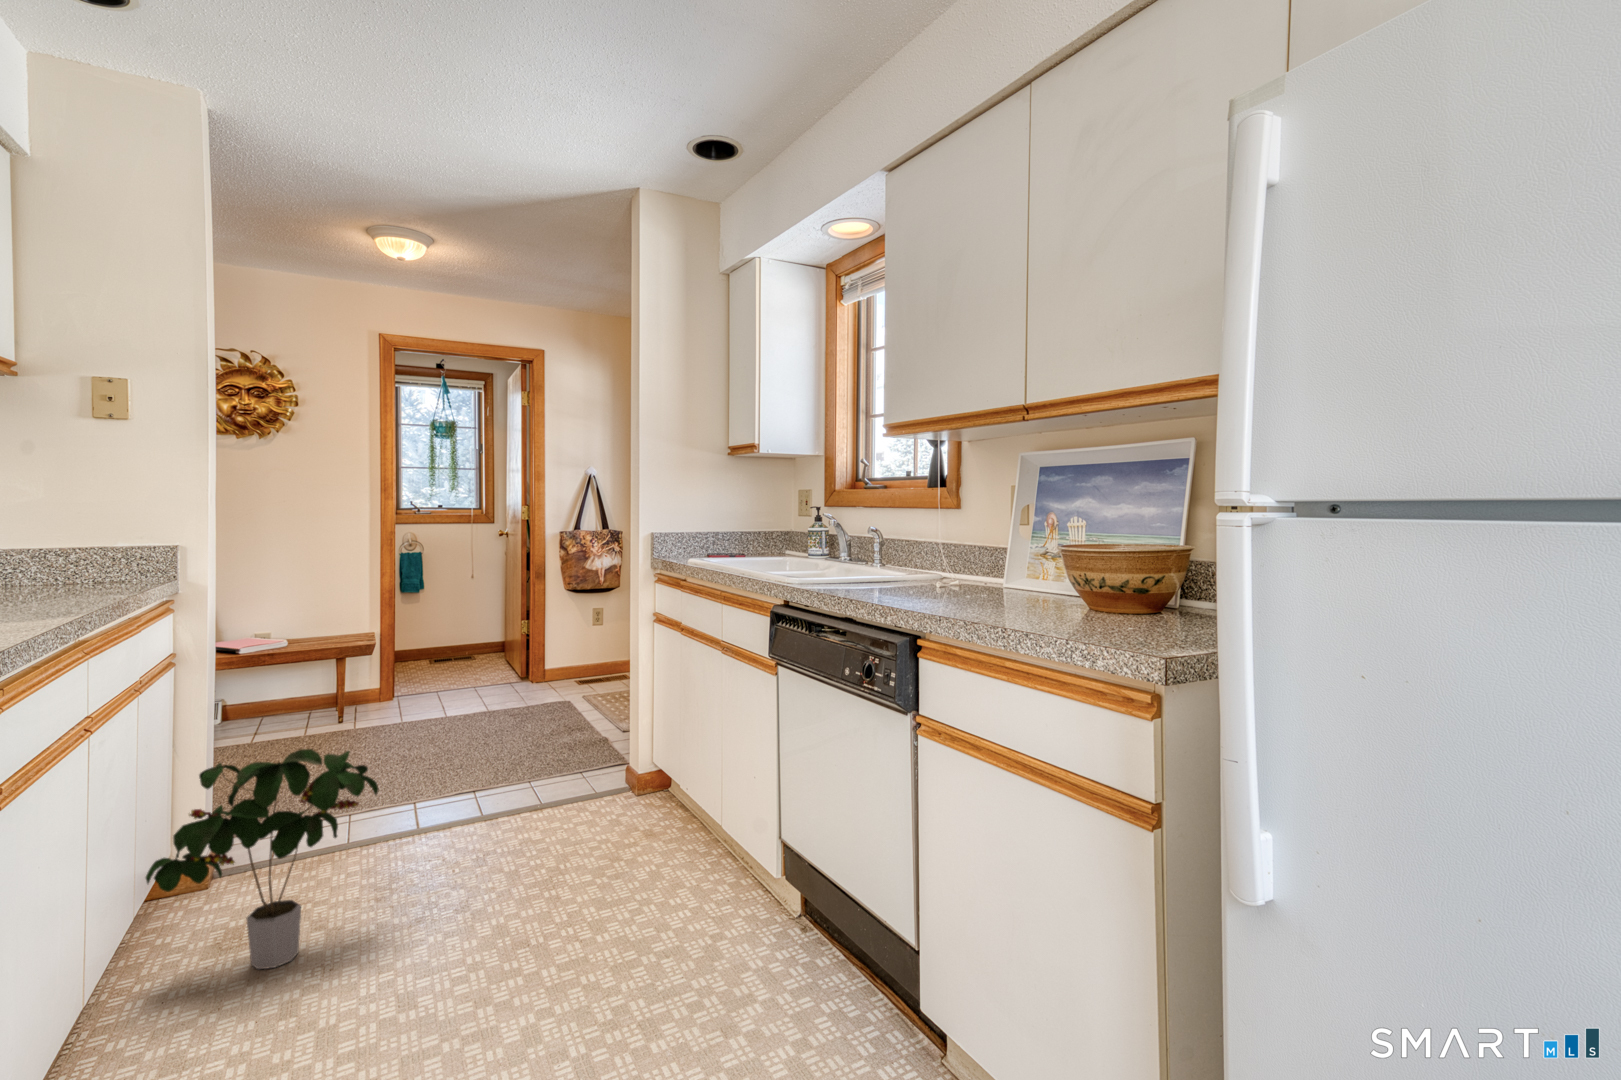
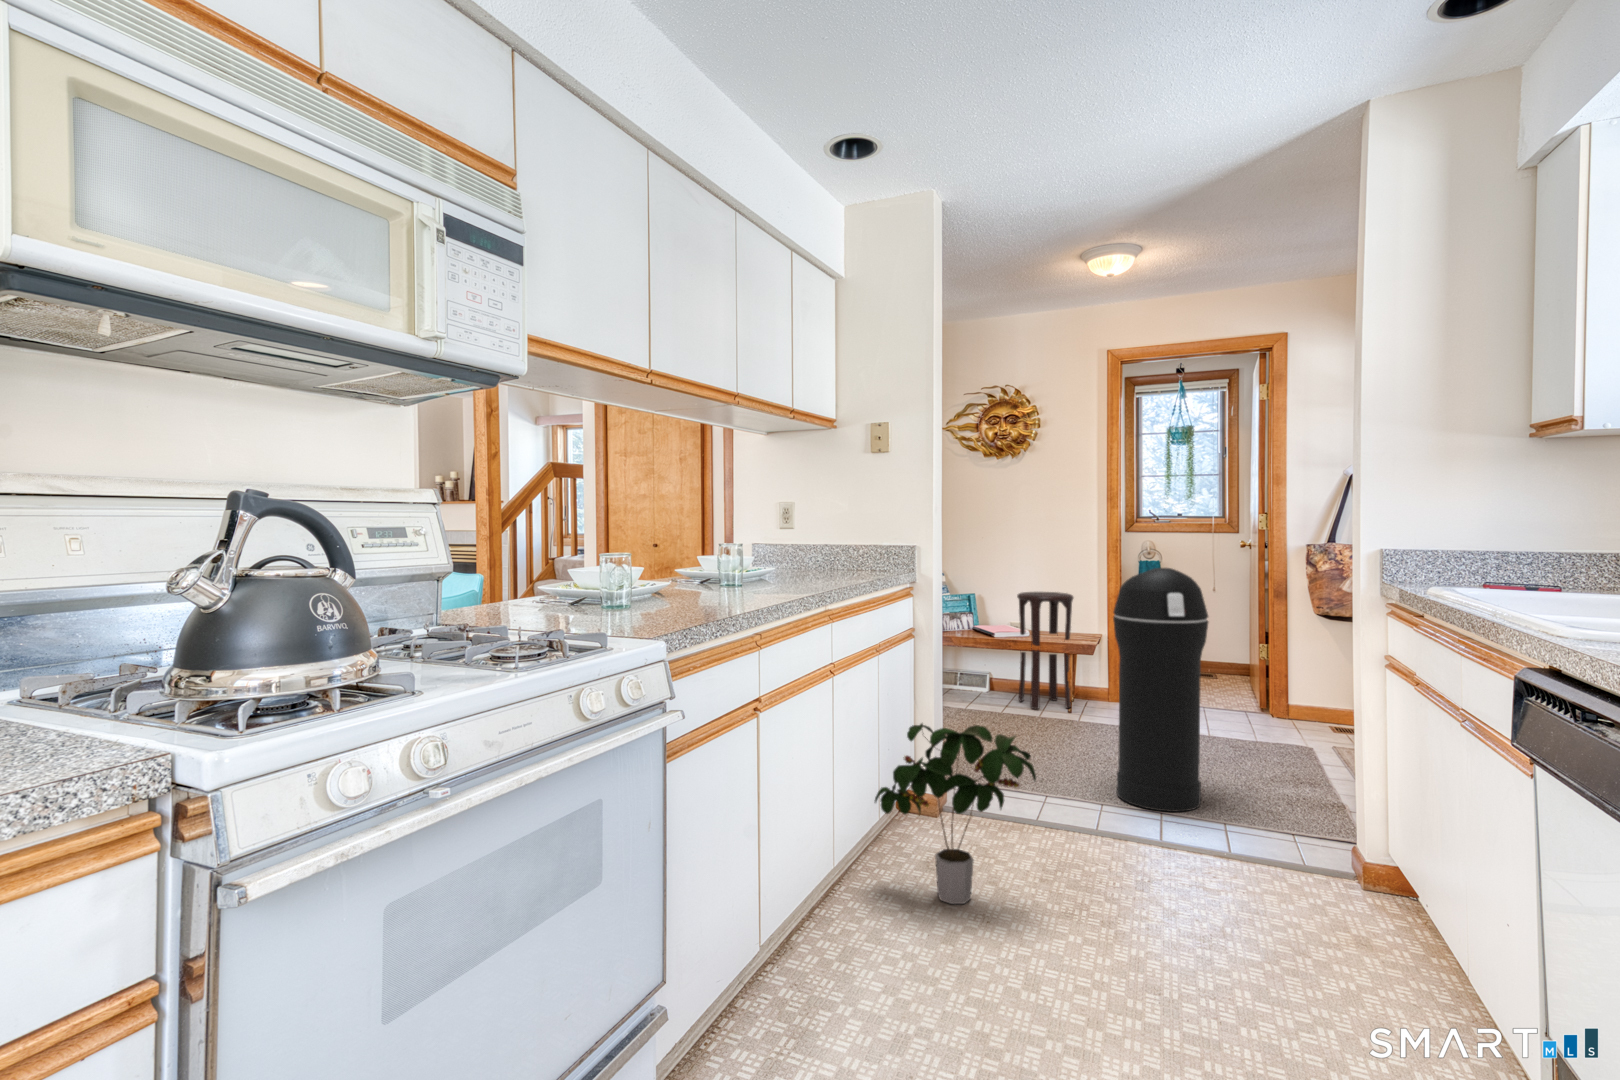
trash can: none [417,559,510,796] -> present [1113,568,1208,812]
stool: none [270,592,343,726] -> present [1017,592,1073,709]

